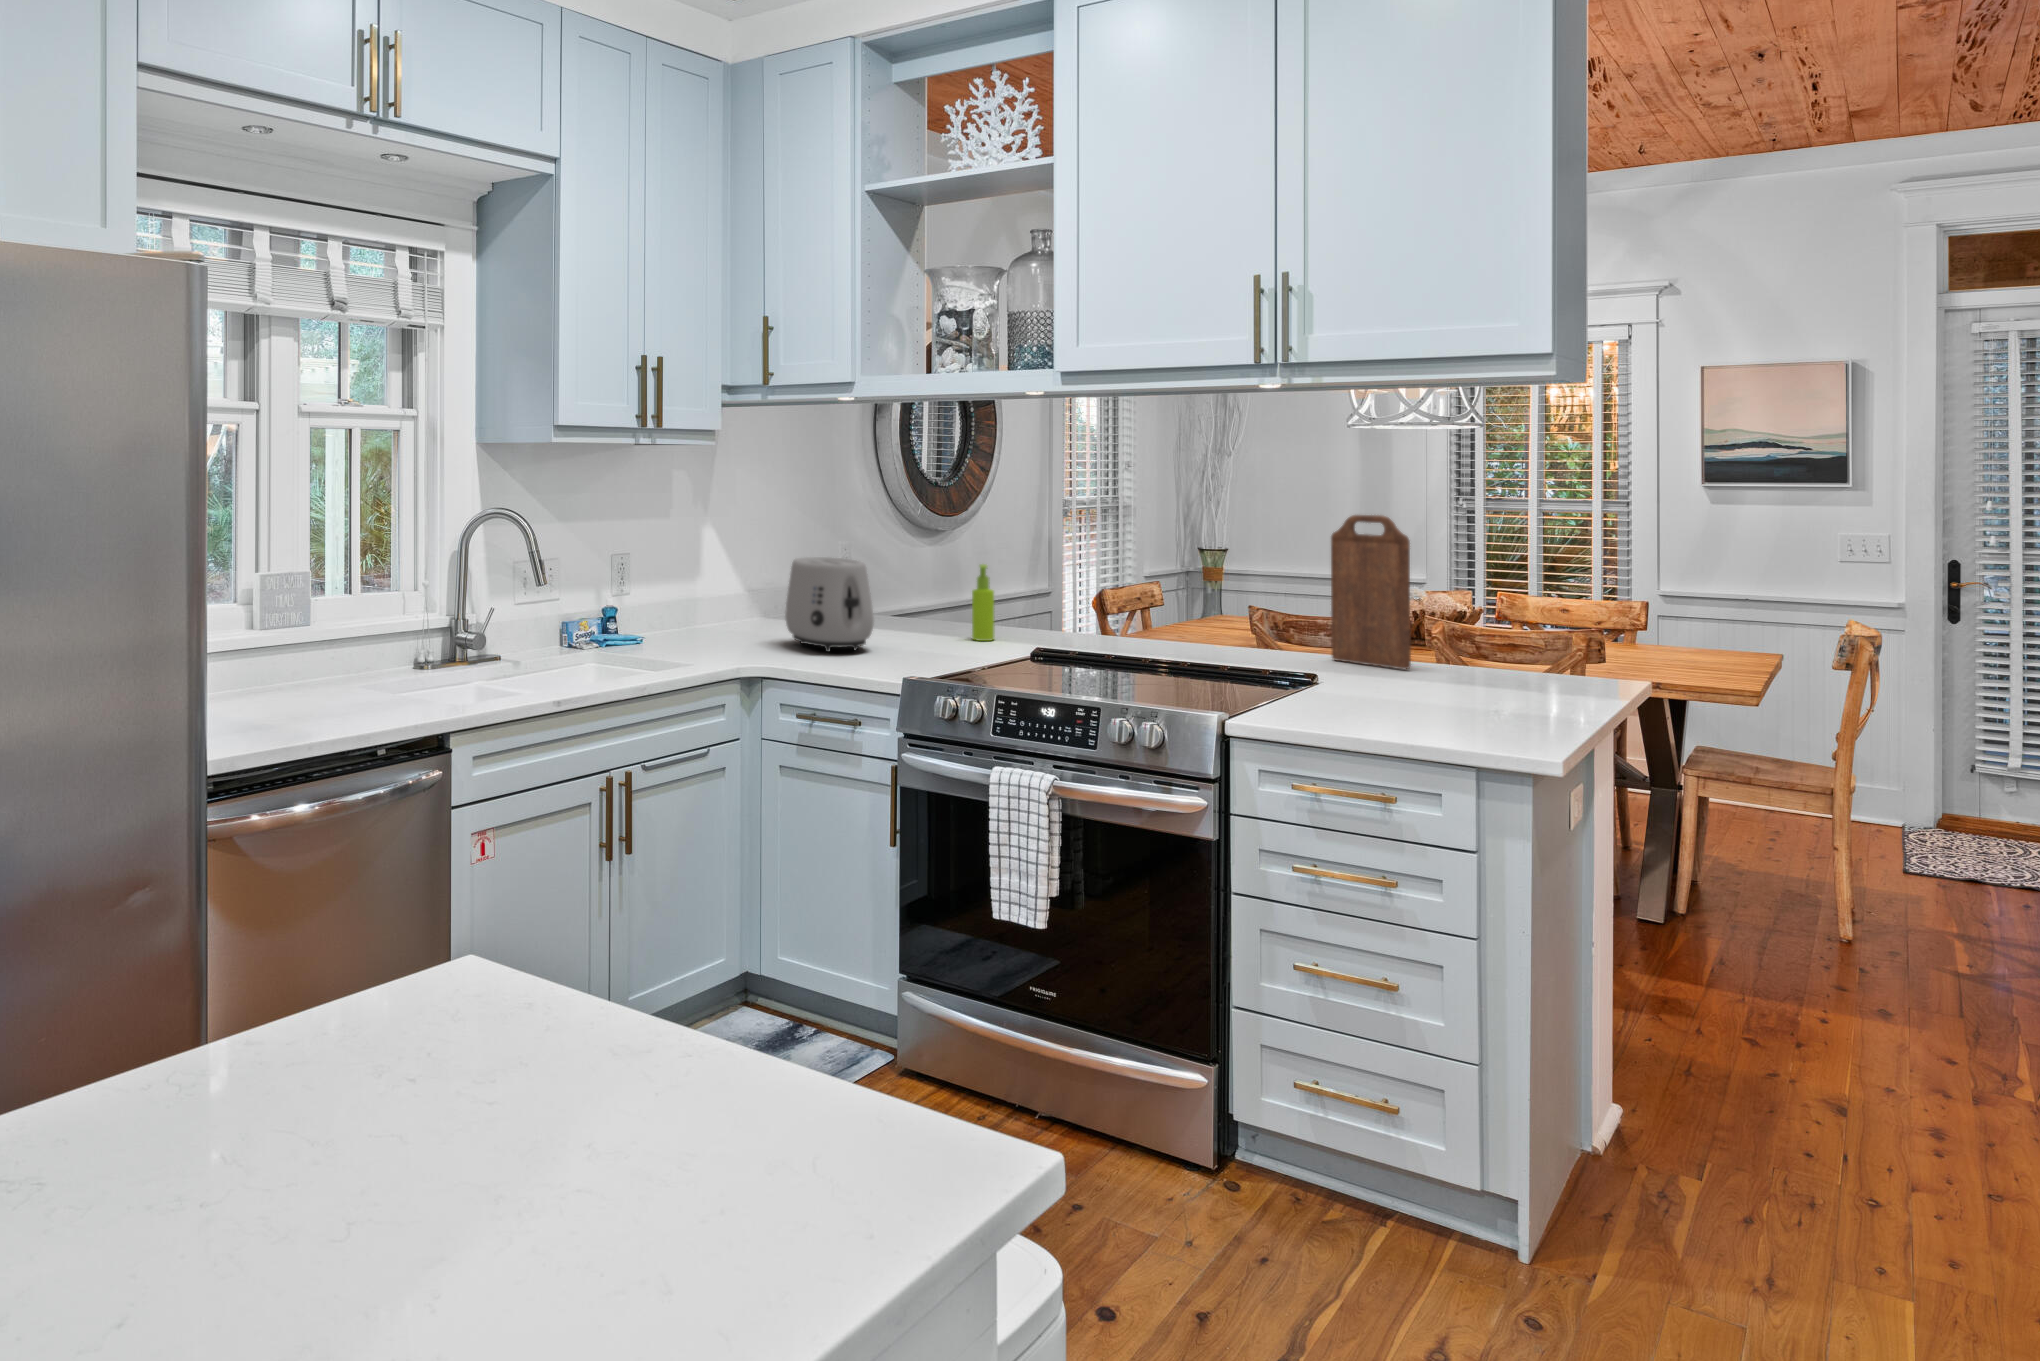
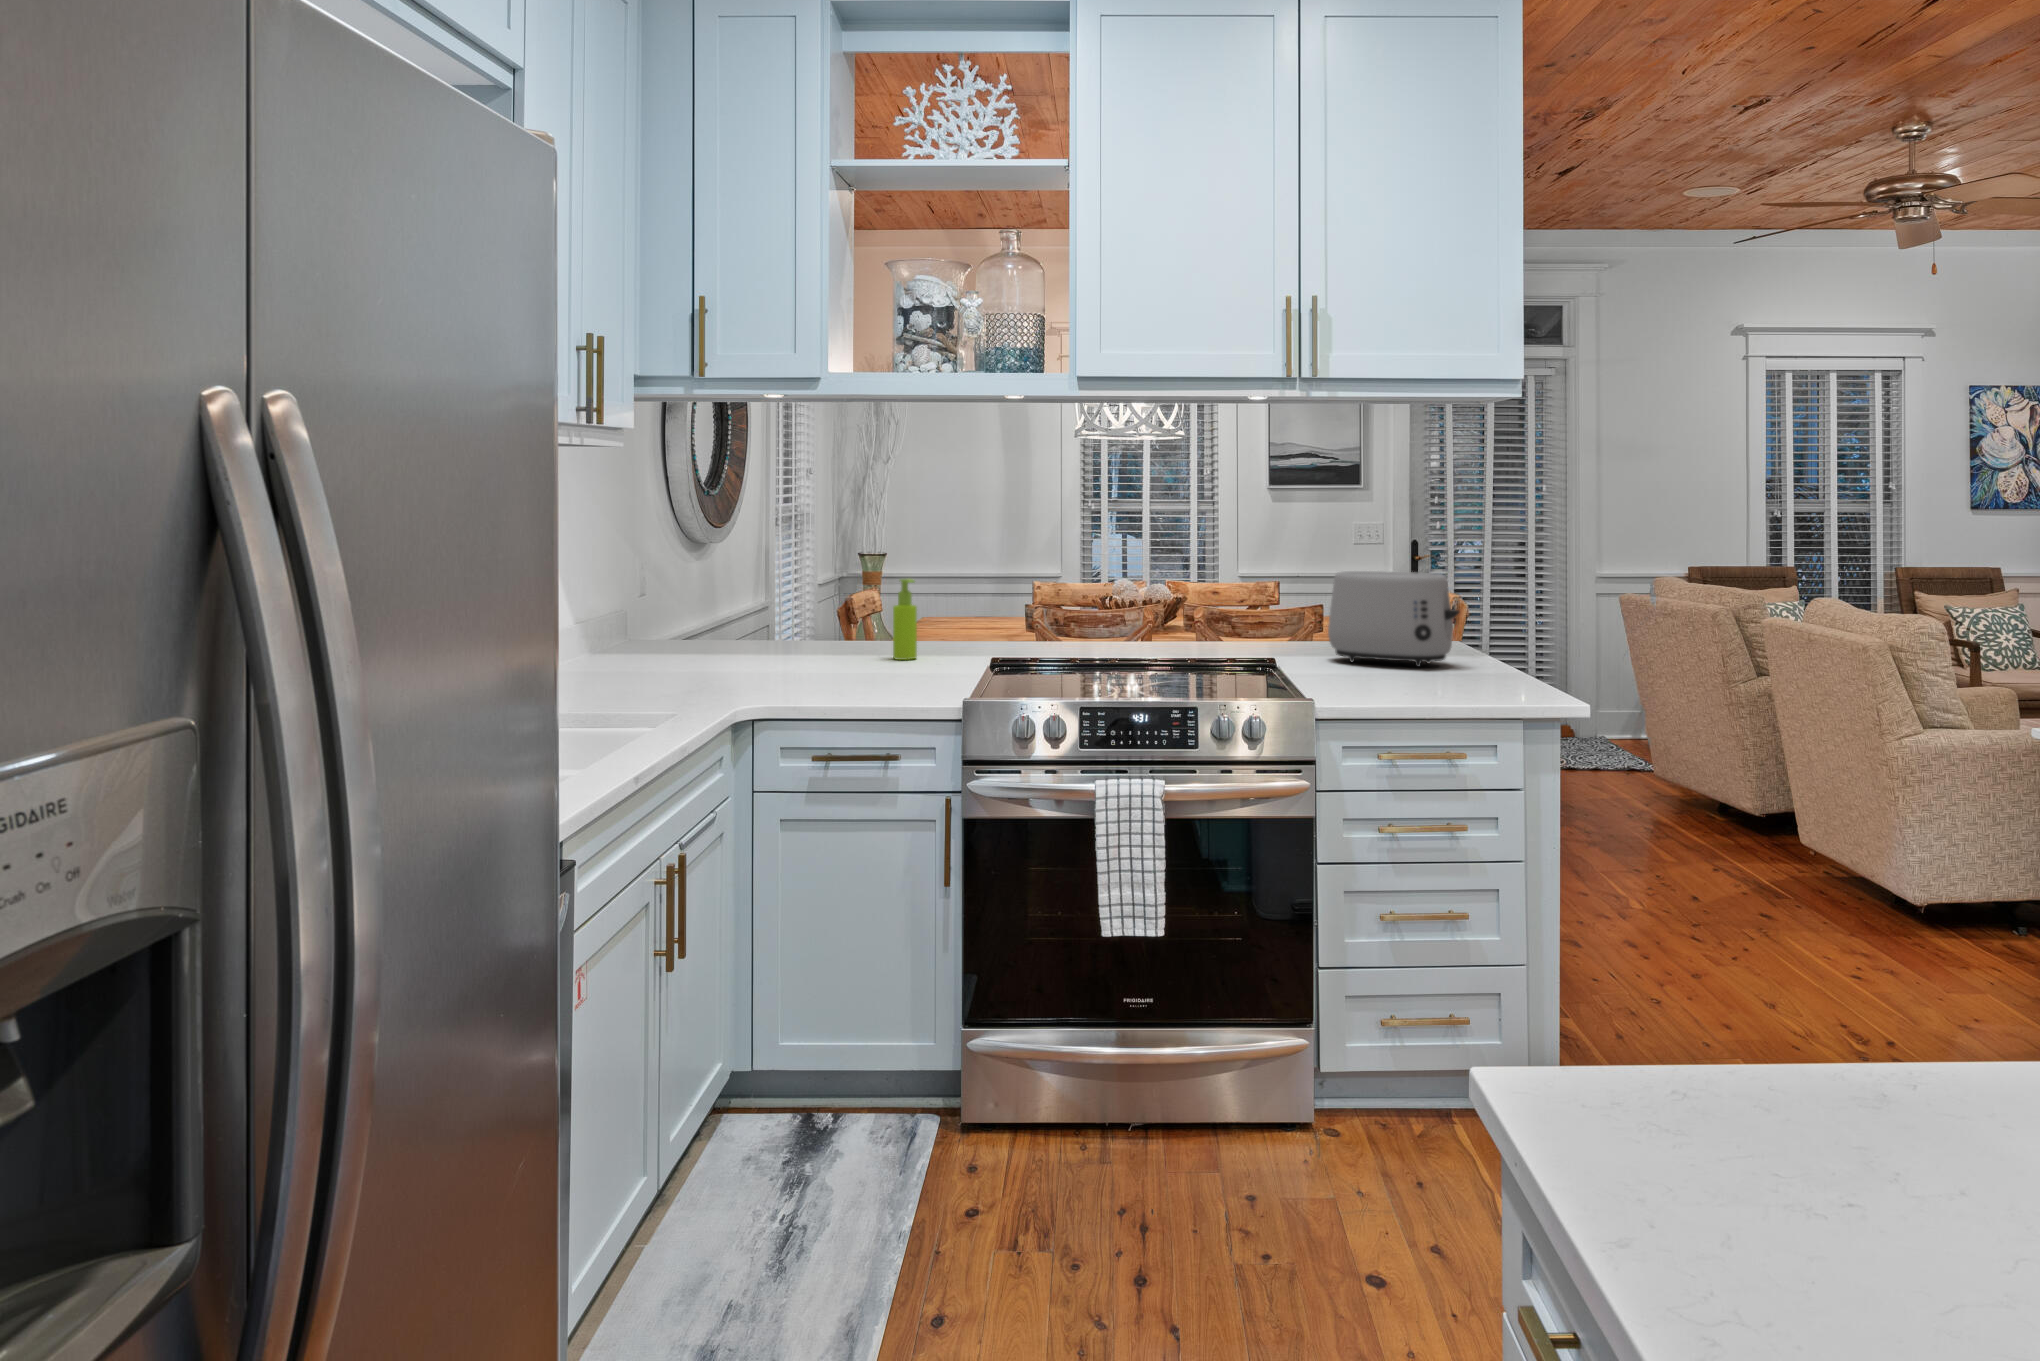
cutting board: present [1331,515,1411,669] -> none [1240,518,1317,653]
toaster: present [785,557,874,652] -> present [1328,571,1459,667]

